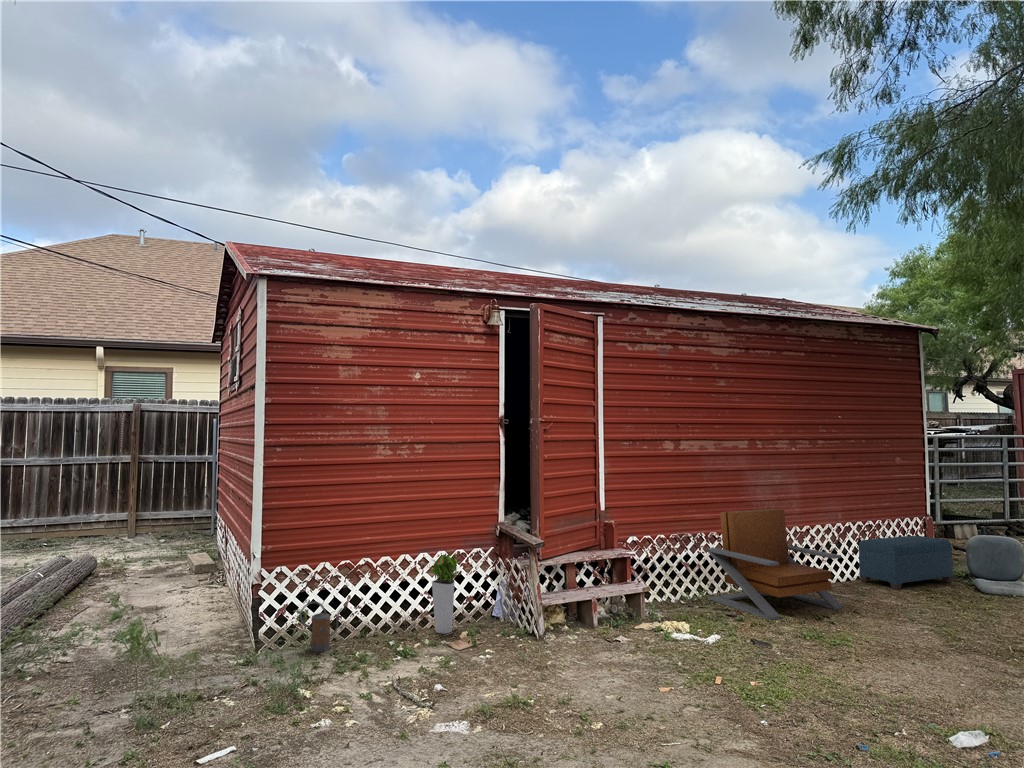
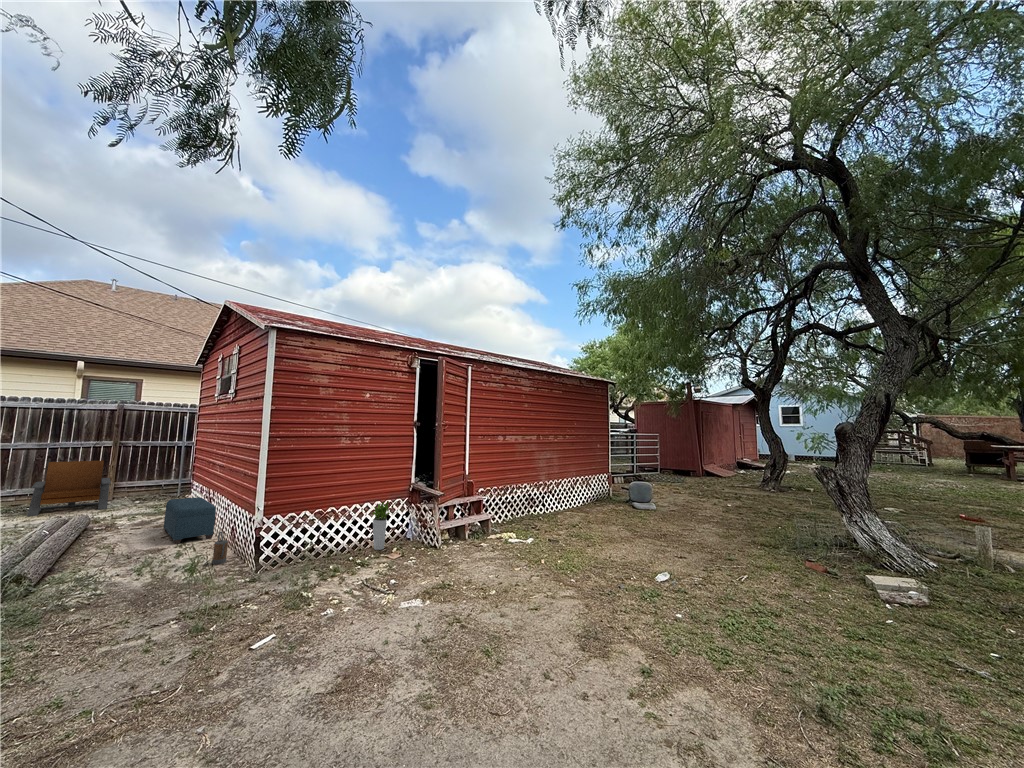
lounge chair: present [707,509,843,620] -> present [27,460,111,516]
bench: present [859,536,953,590] -> present [164,497,216,544]
watering can: present [300,601,342,652] -> present [212,531,228,564]

